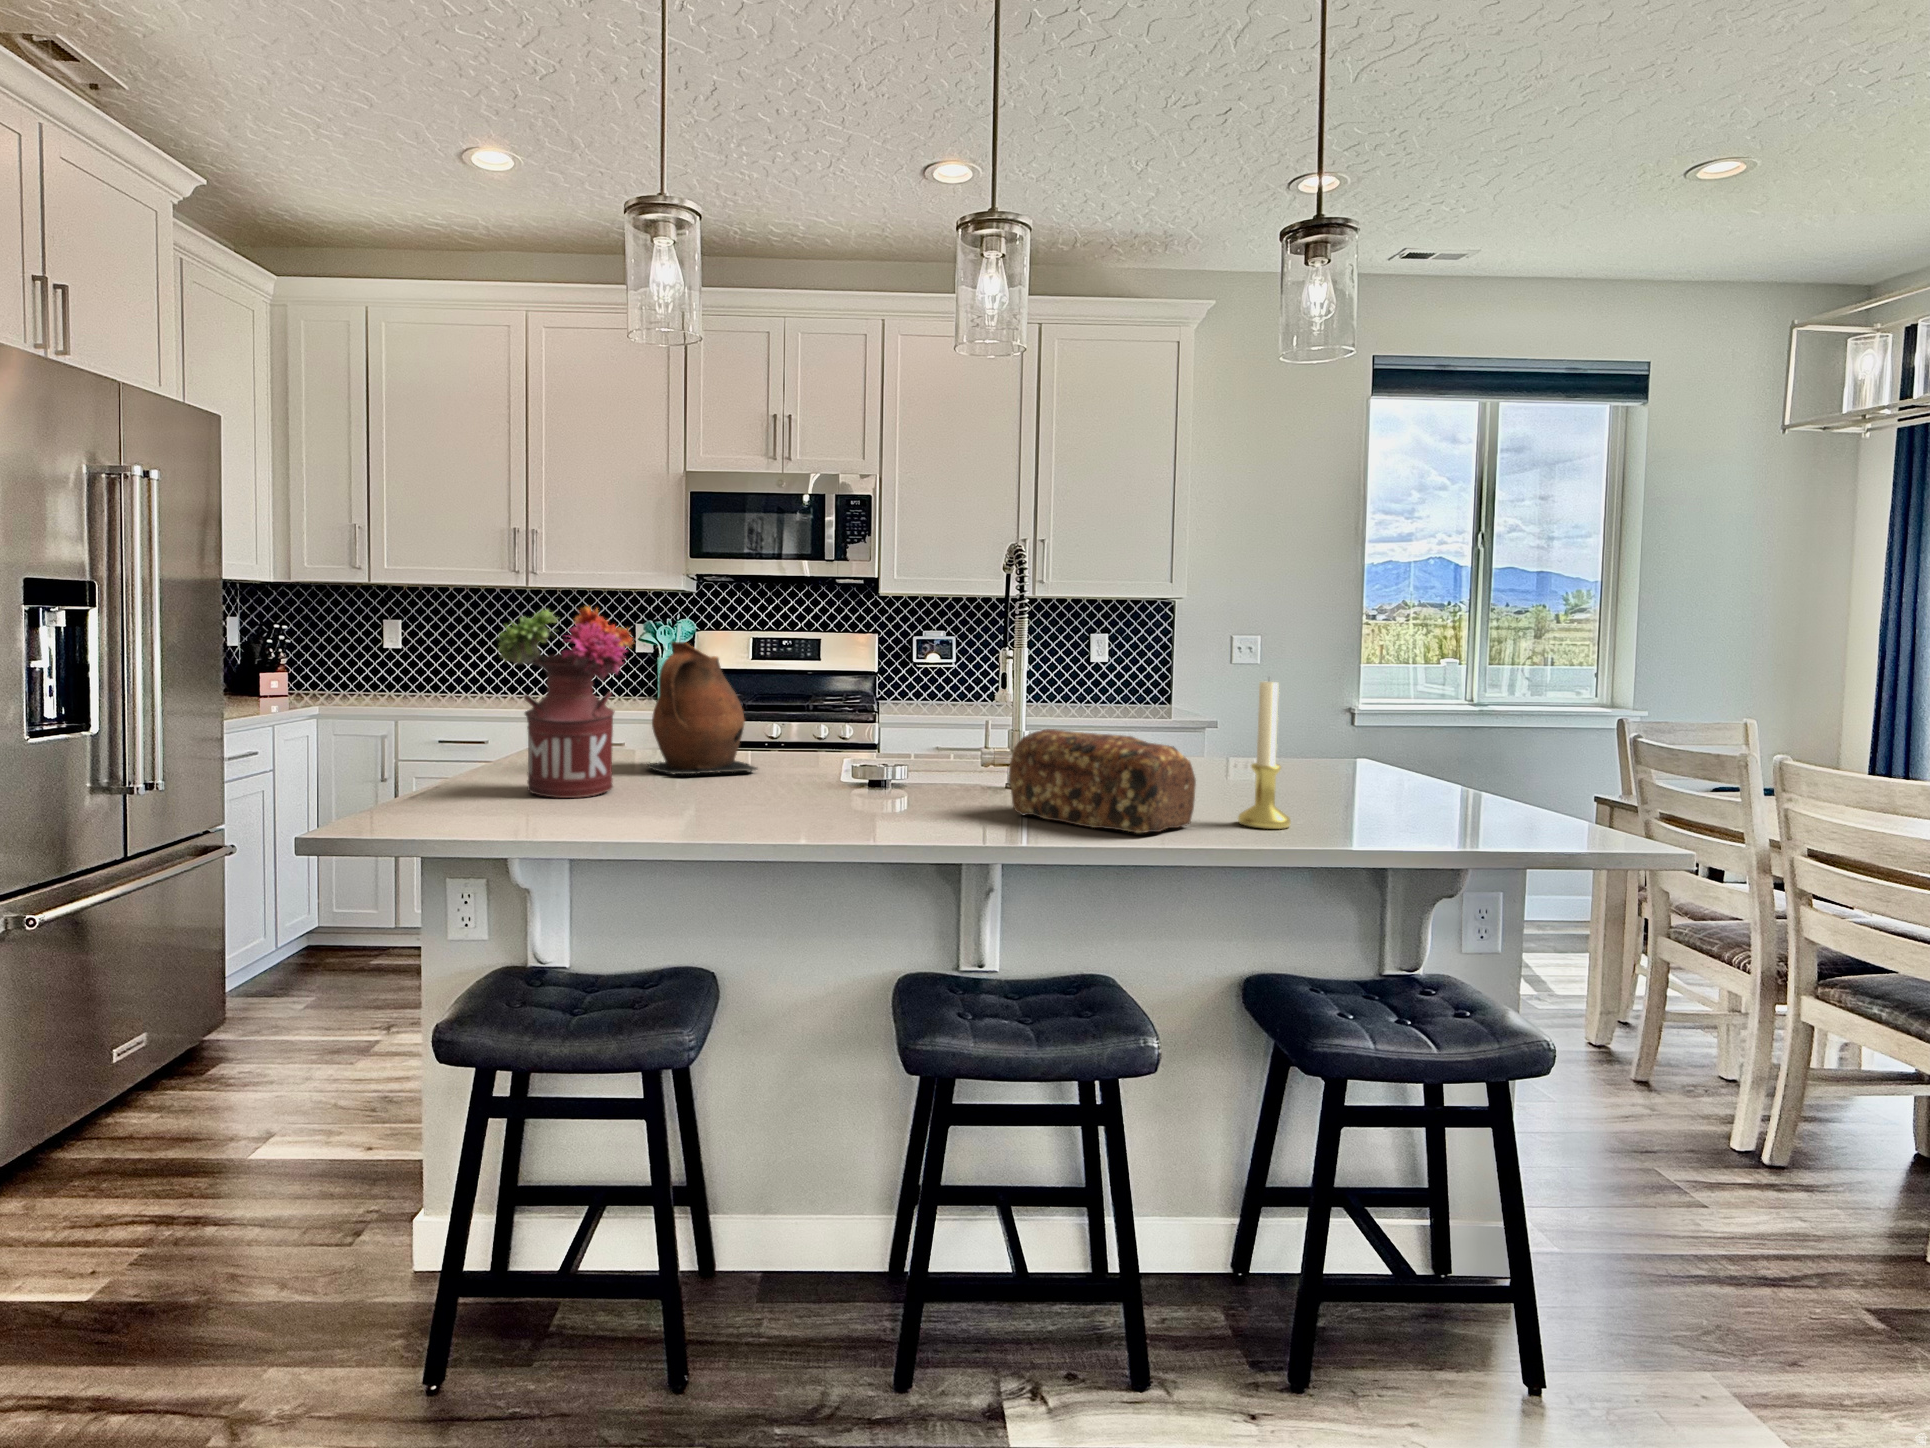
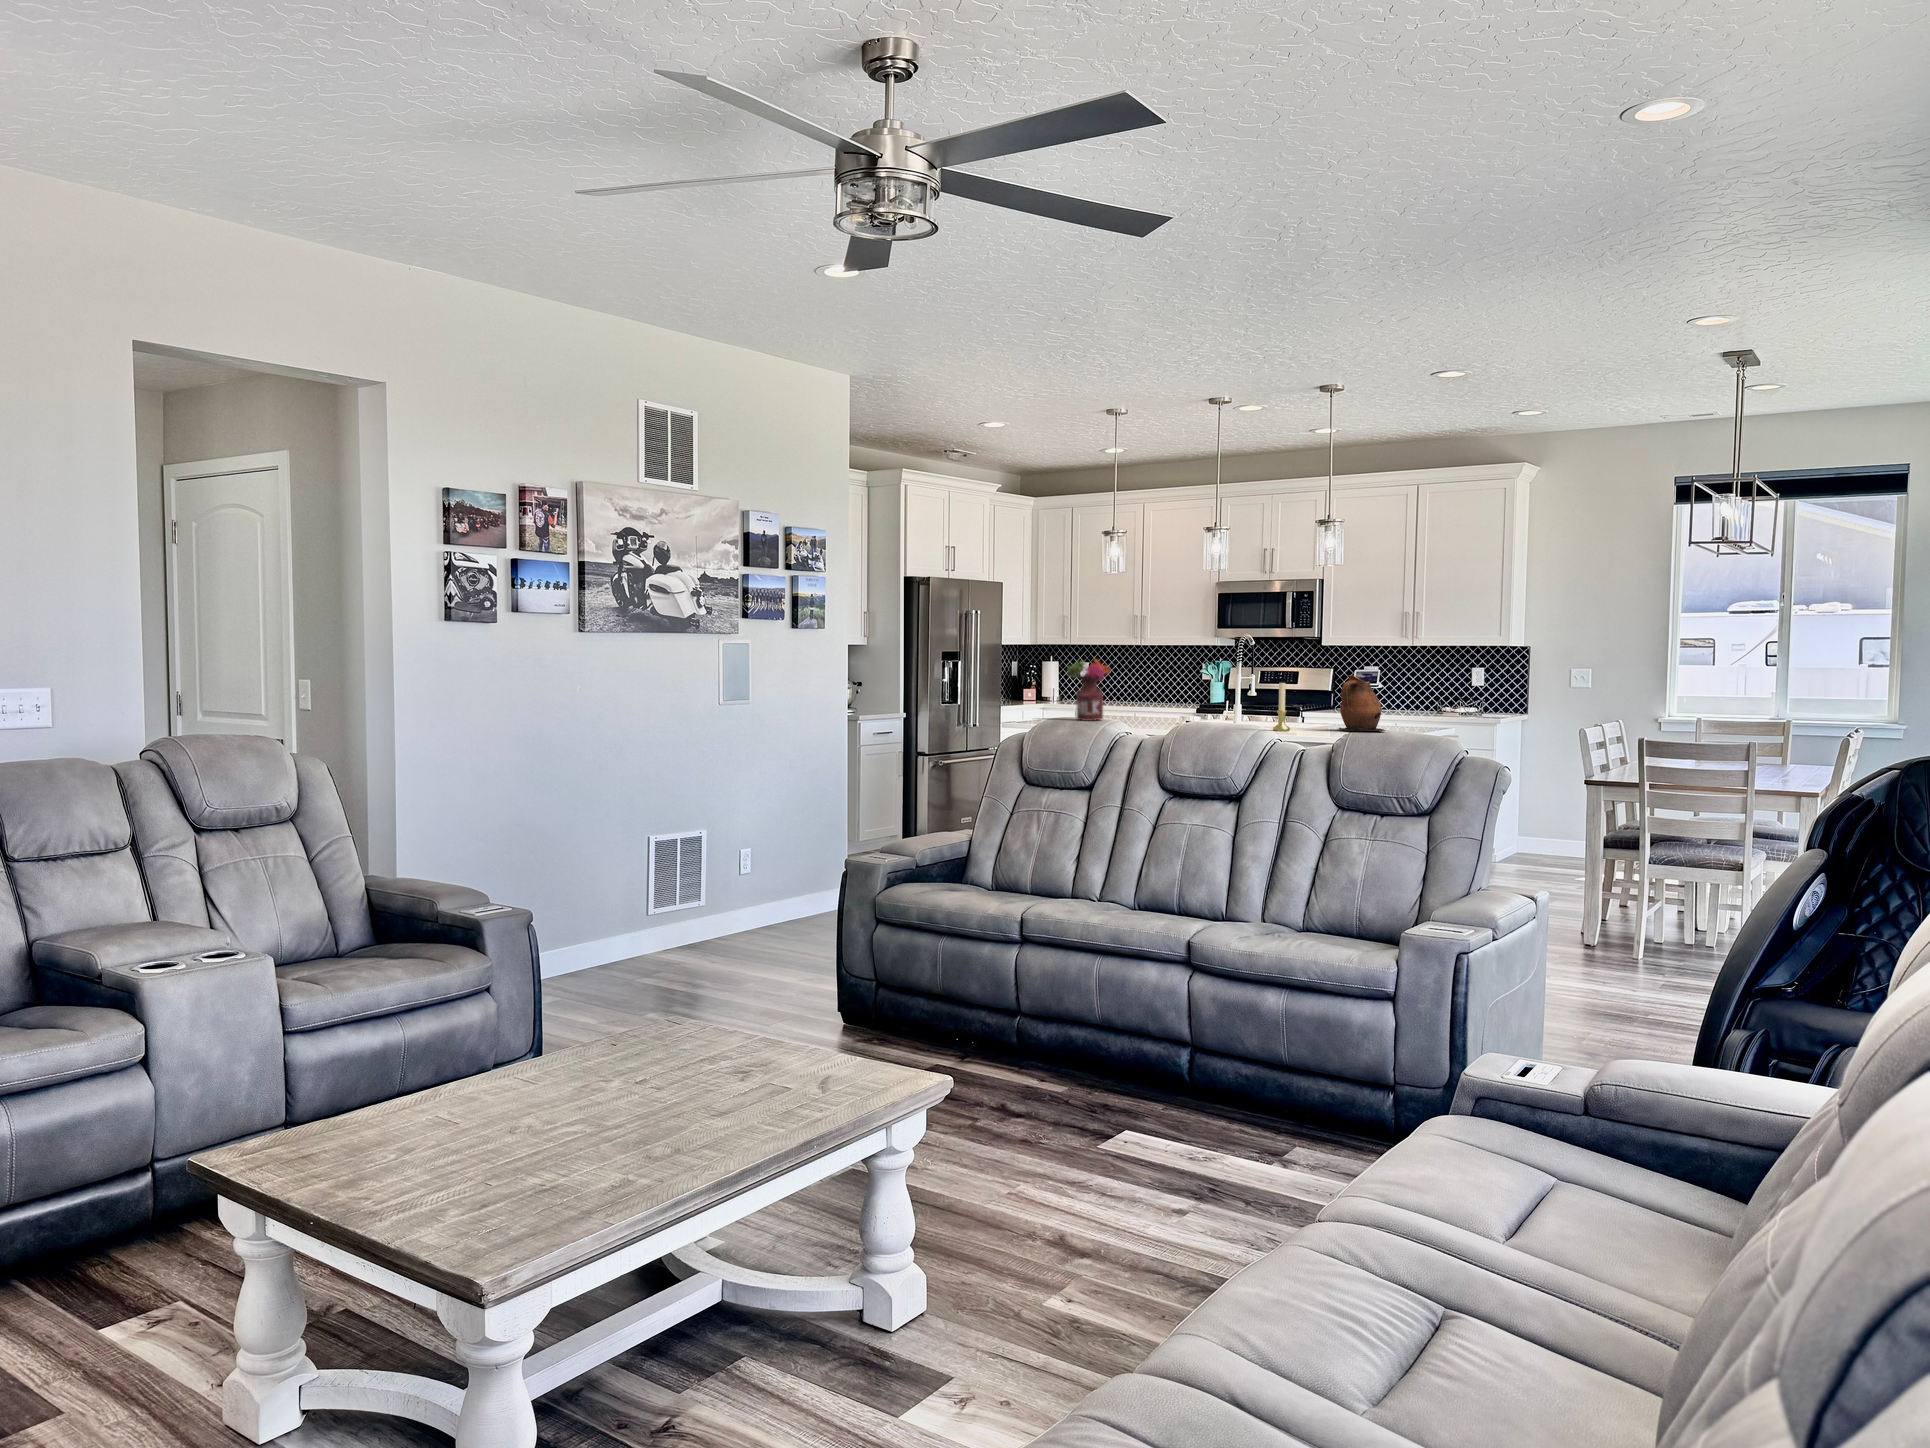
ceramic pitcher: present [647,642,758,774] -> present [1339,676,1385,732]
bread loaf: present [1010,729,1196,833] -> none [1208,699,1255,729]

